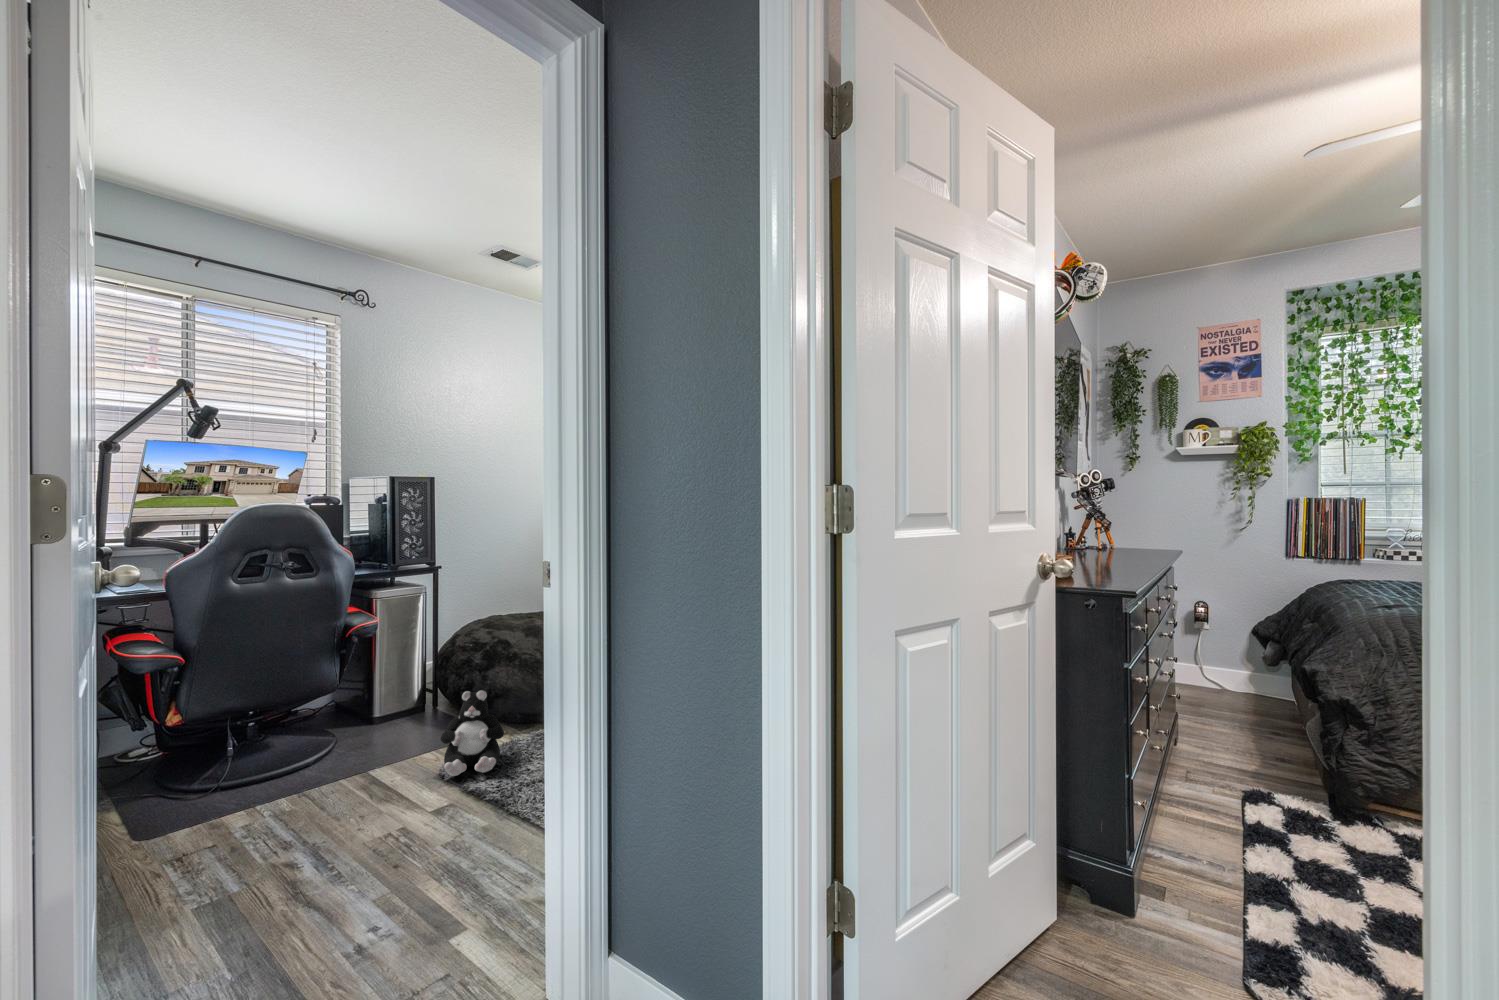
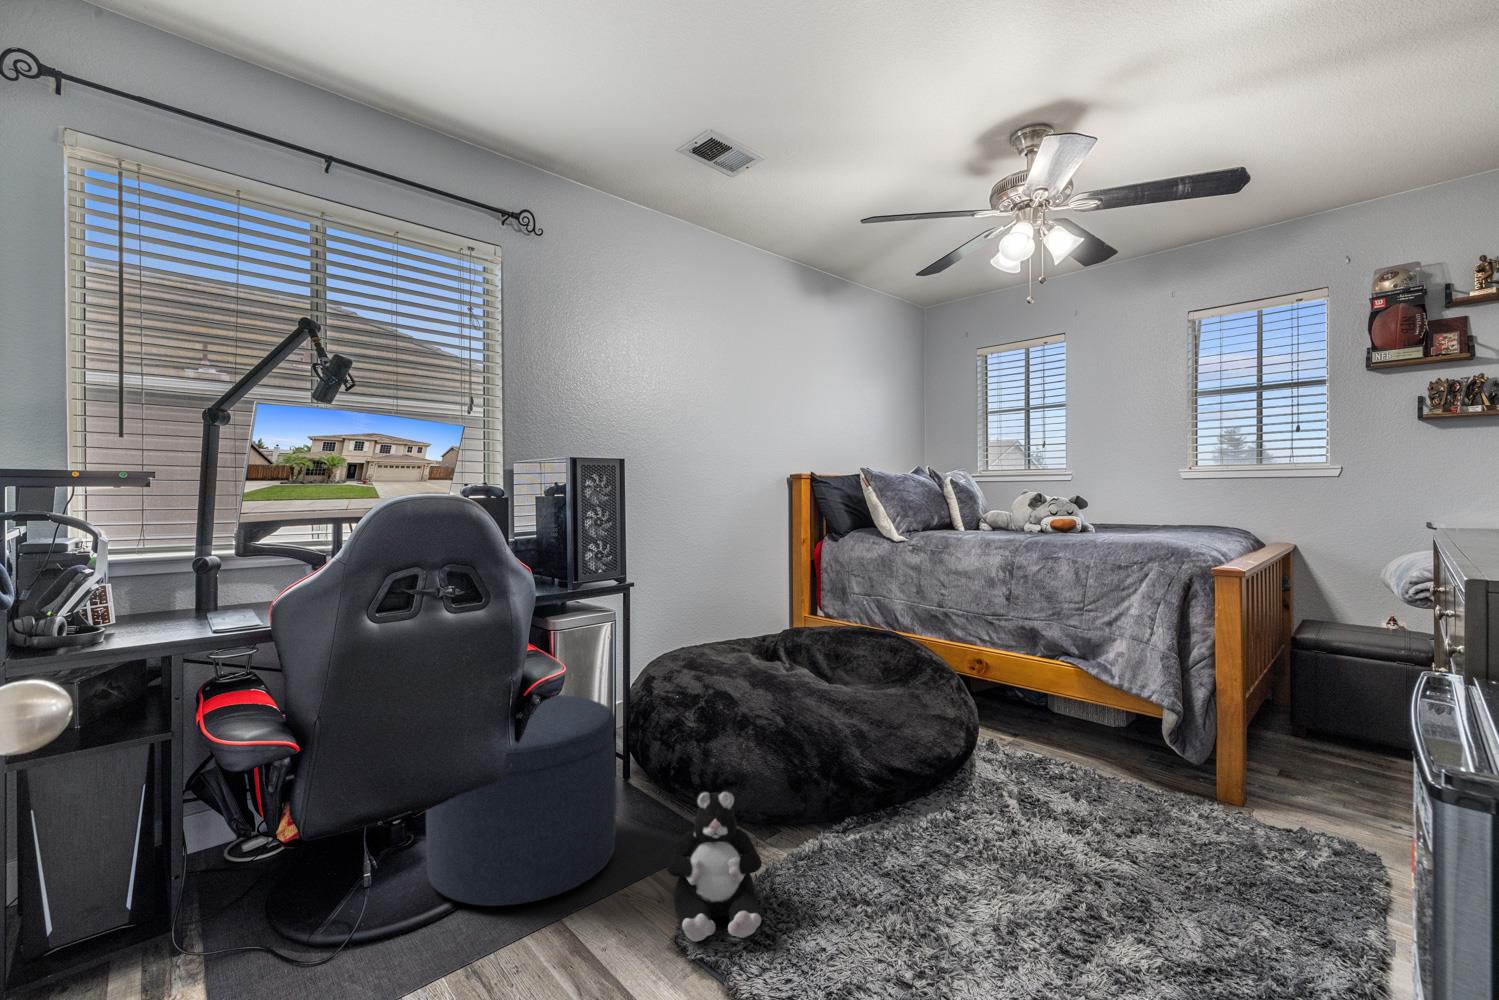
ottoman: none [274,642,414,770] -> present [426,695,616,906]

